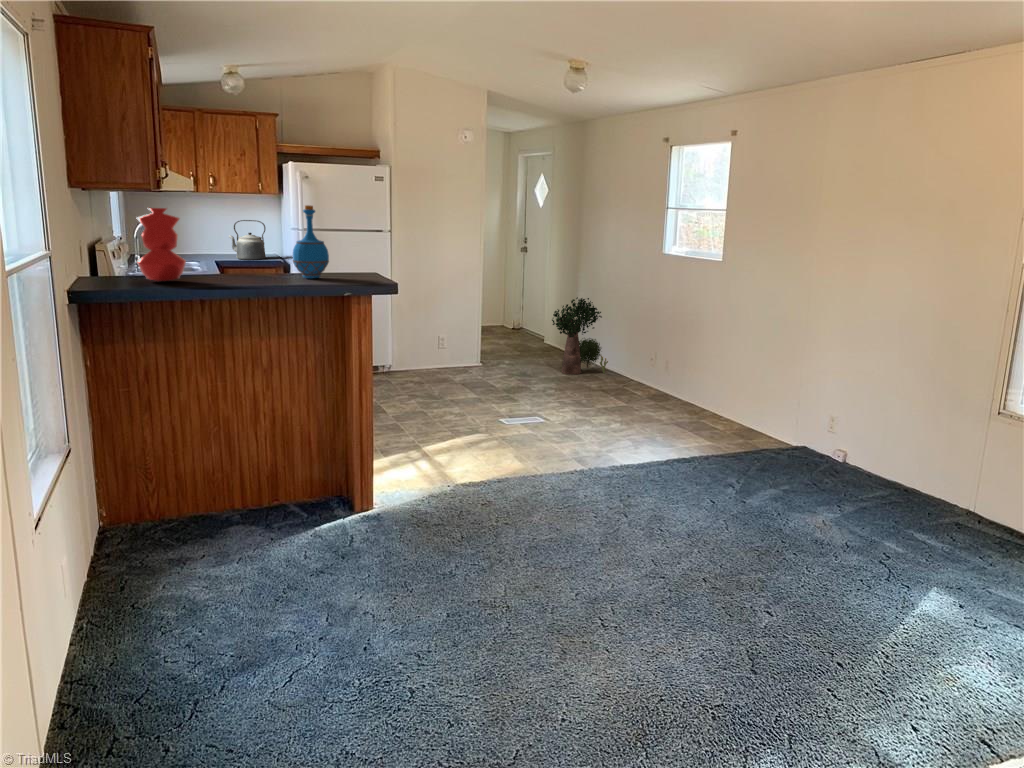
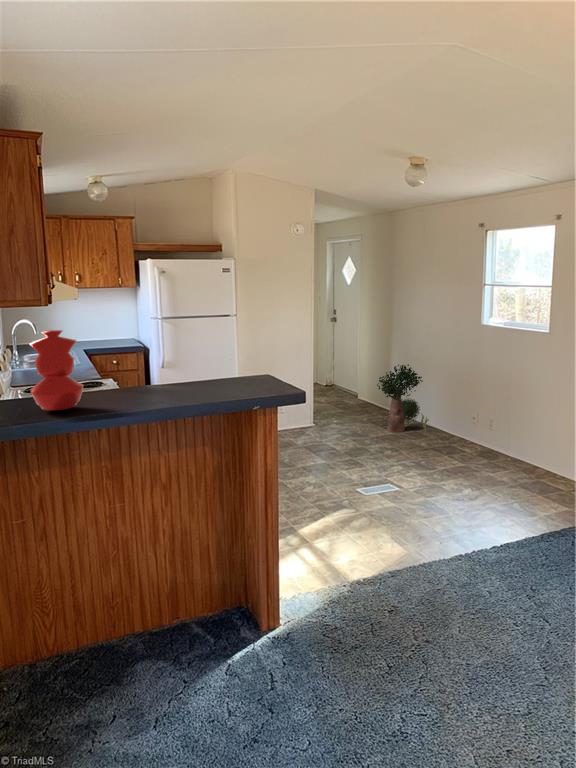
bottle: present [293,205,329,279] -> none [192,317,231,393]
kettle: present [229,220,266,260] -> none [94,311,127,347]

